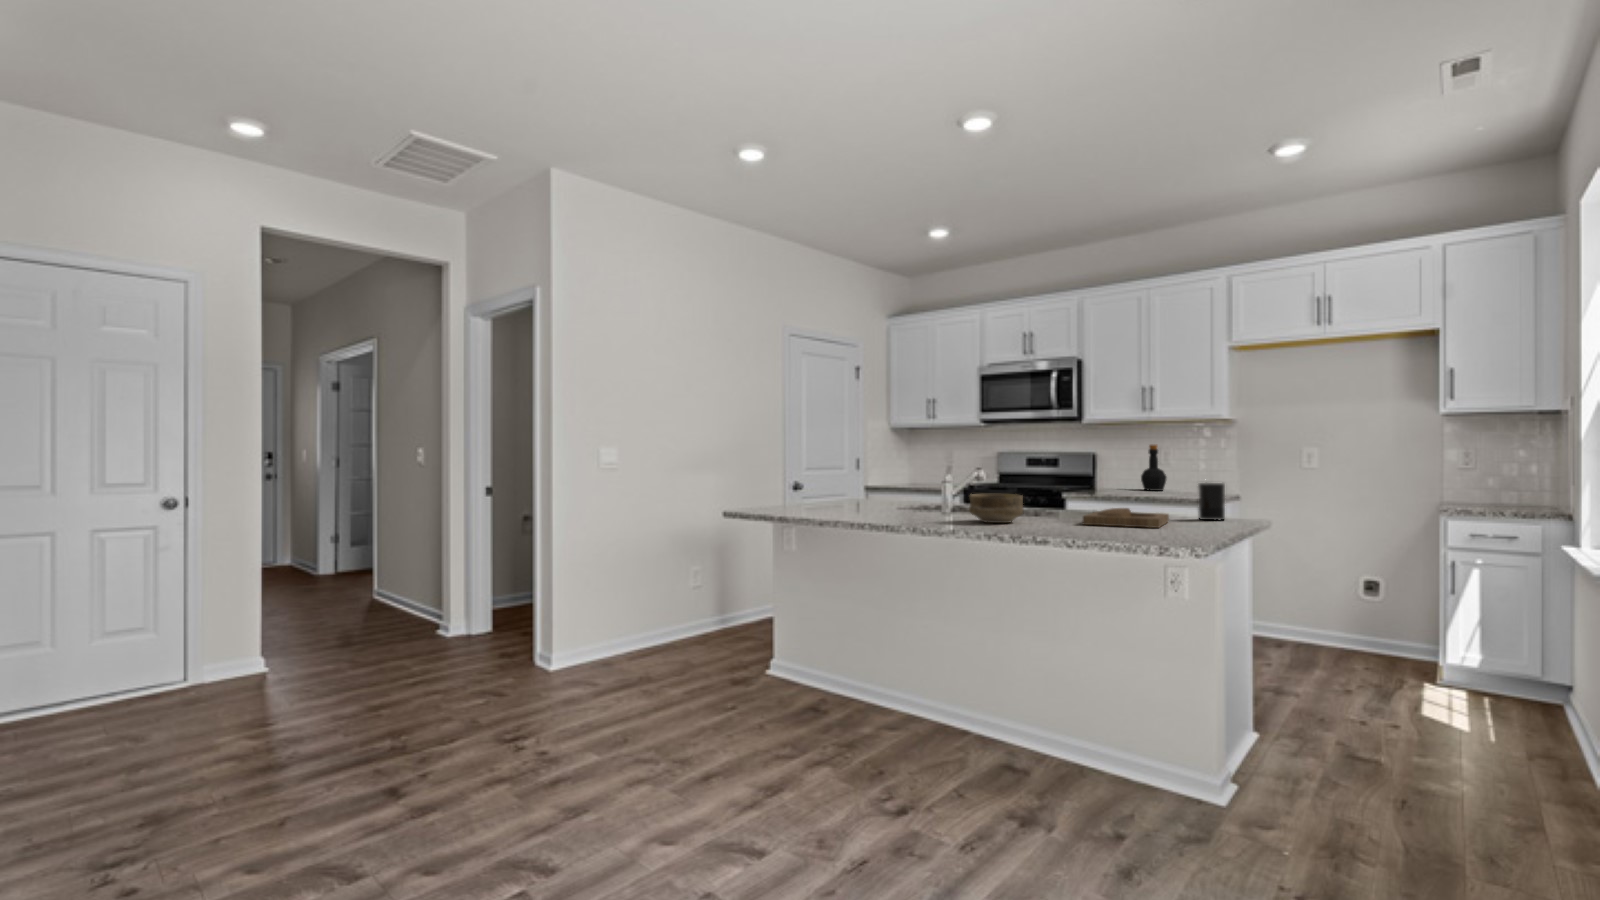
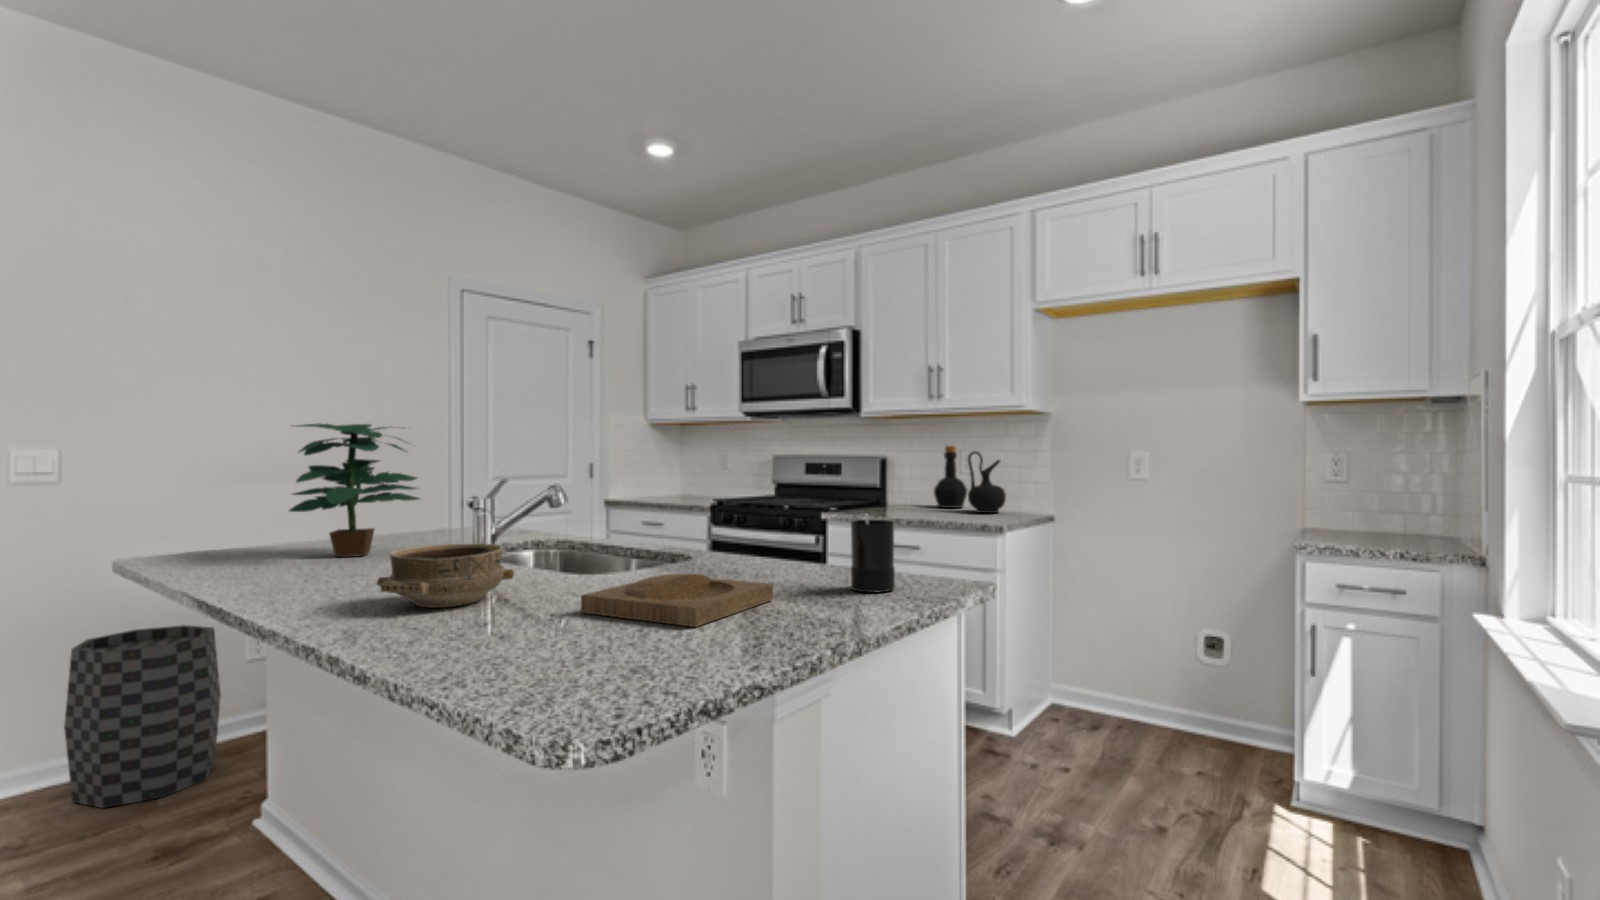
potted plant: none [811,430,877,509] -> present [290,423,419,557]
ceramic jug: none [1173,448,1203,494] -> present [968,451,1006,513]
trash can: none [625,560,701,666] -> present [64,625,221,808]

